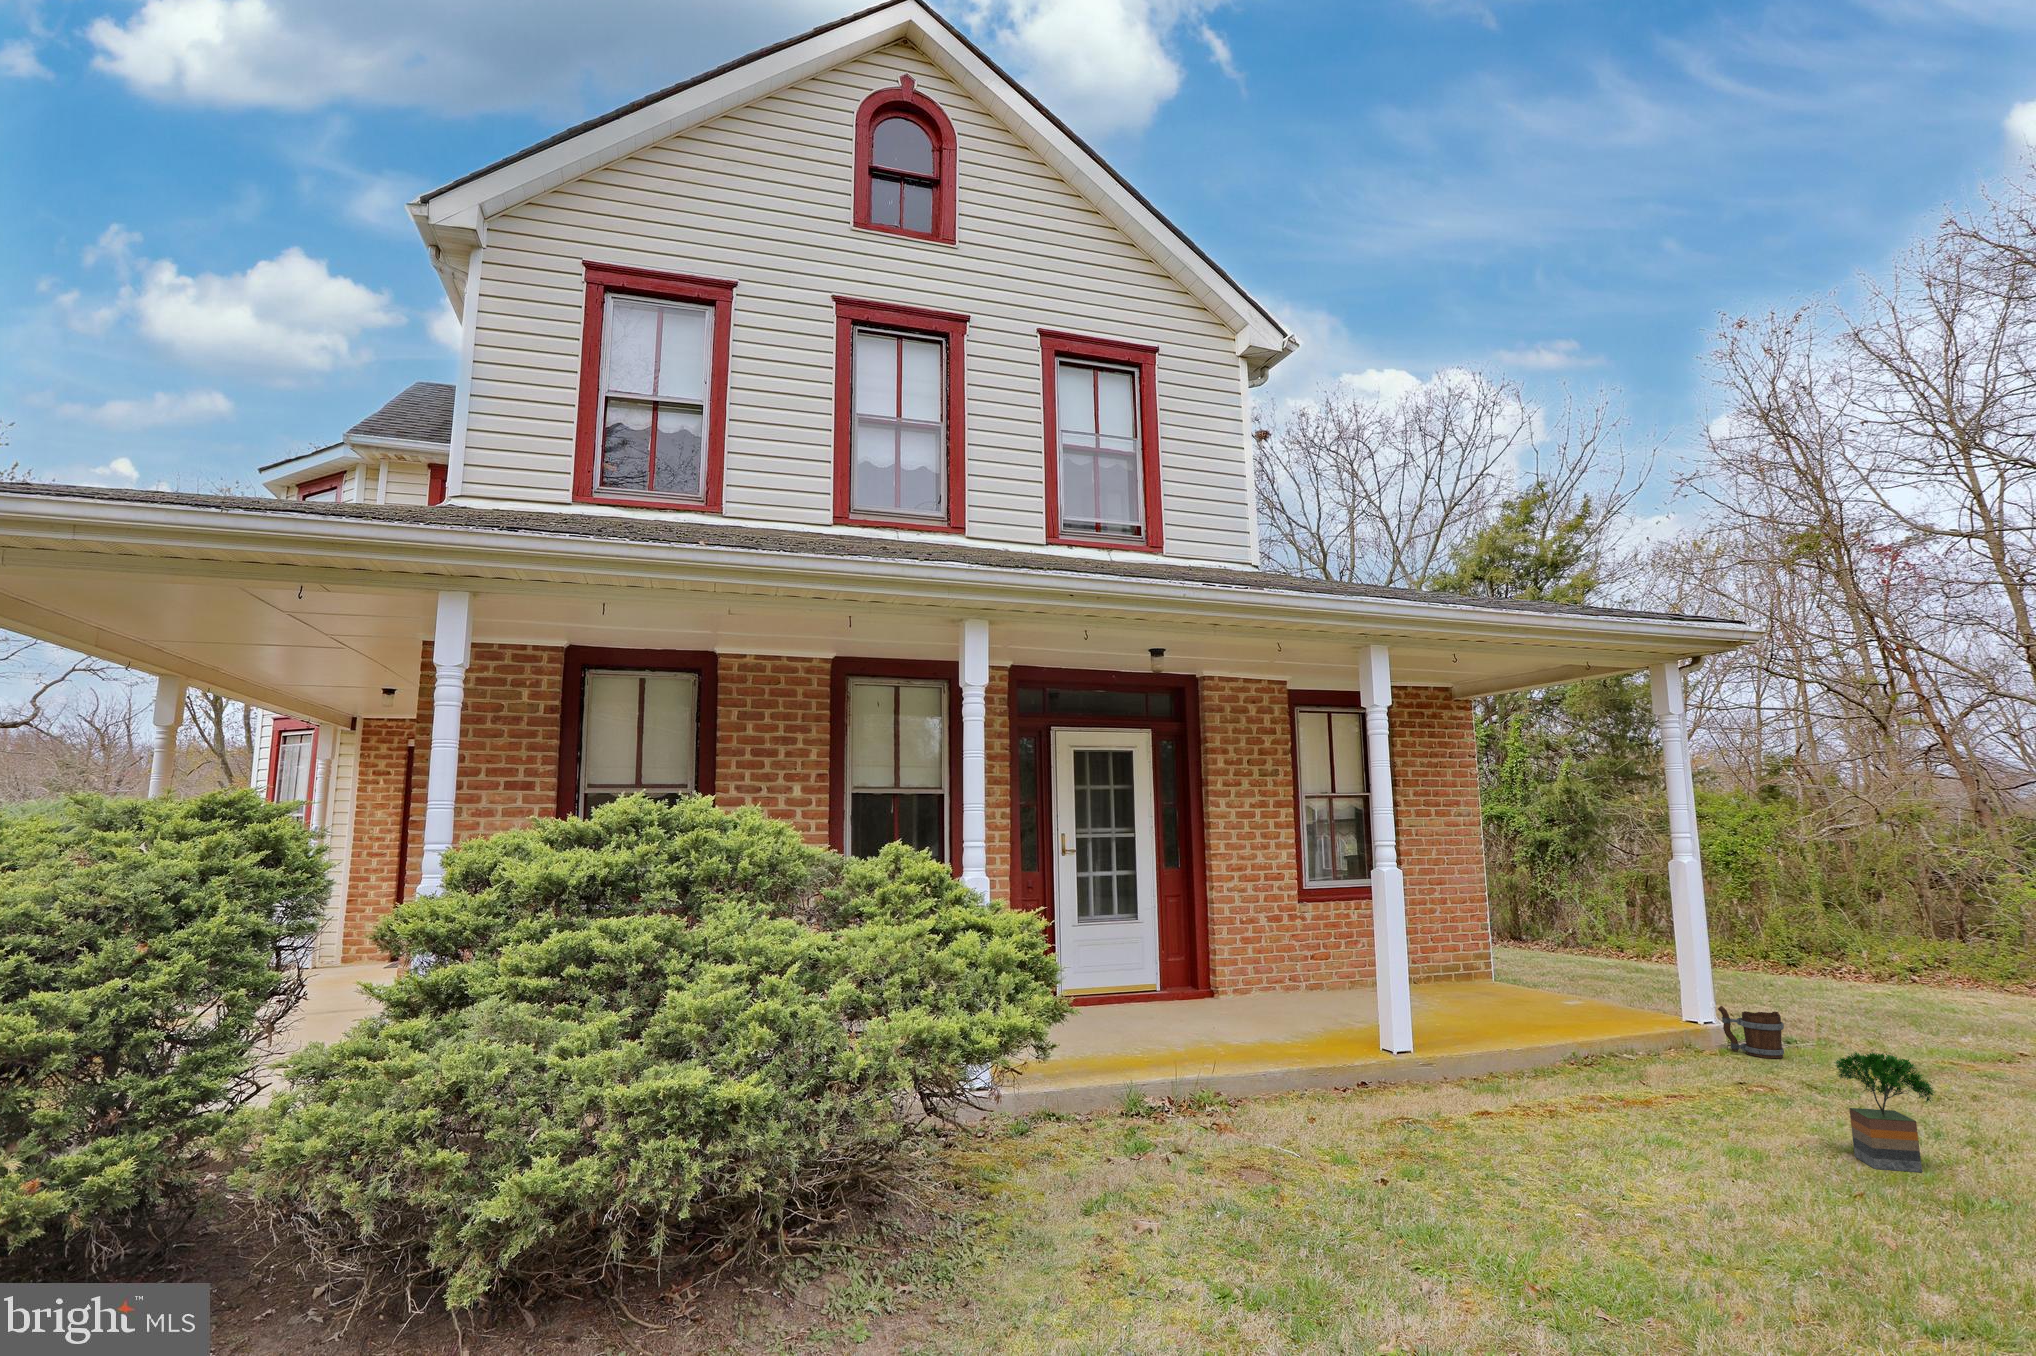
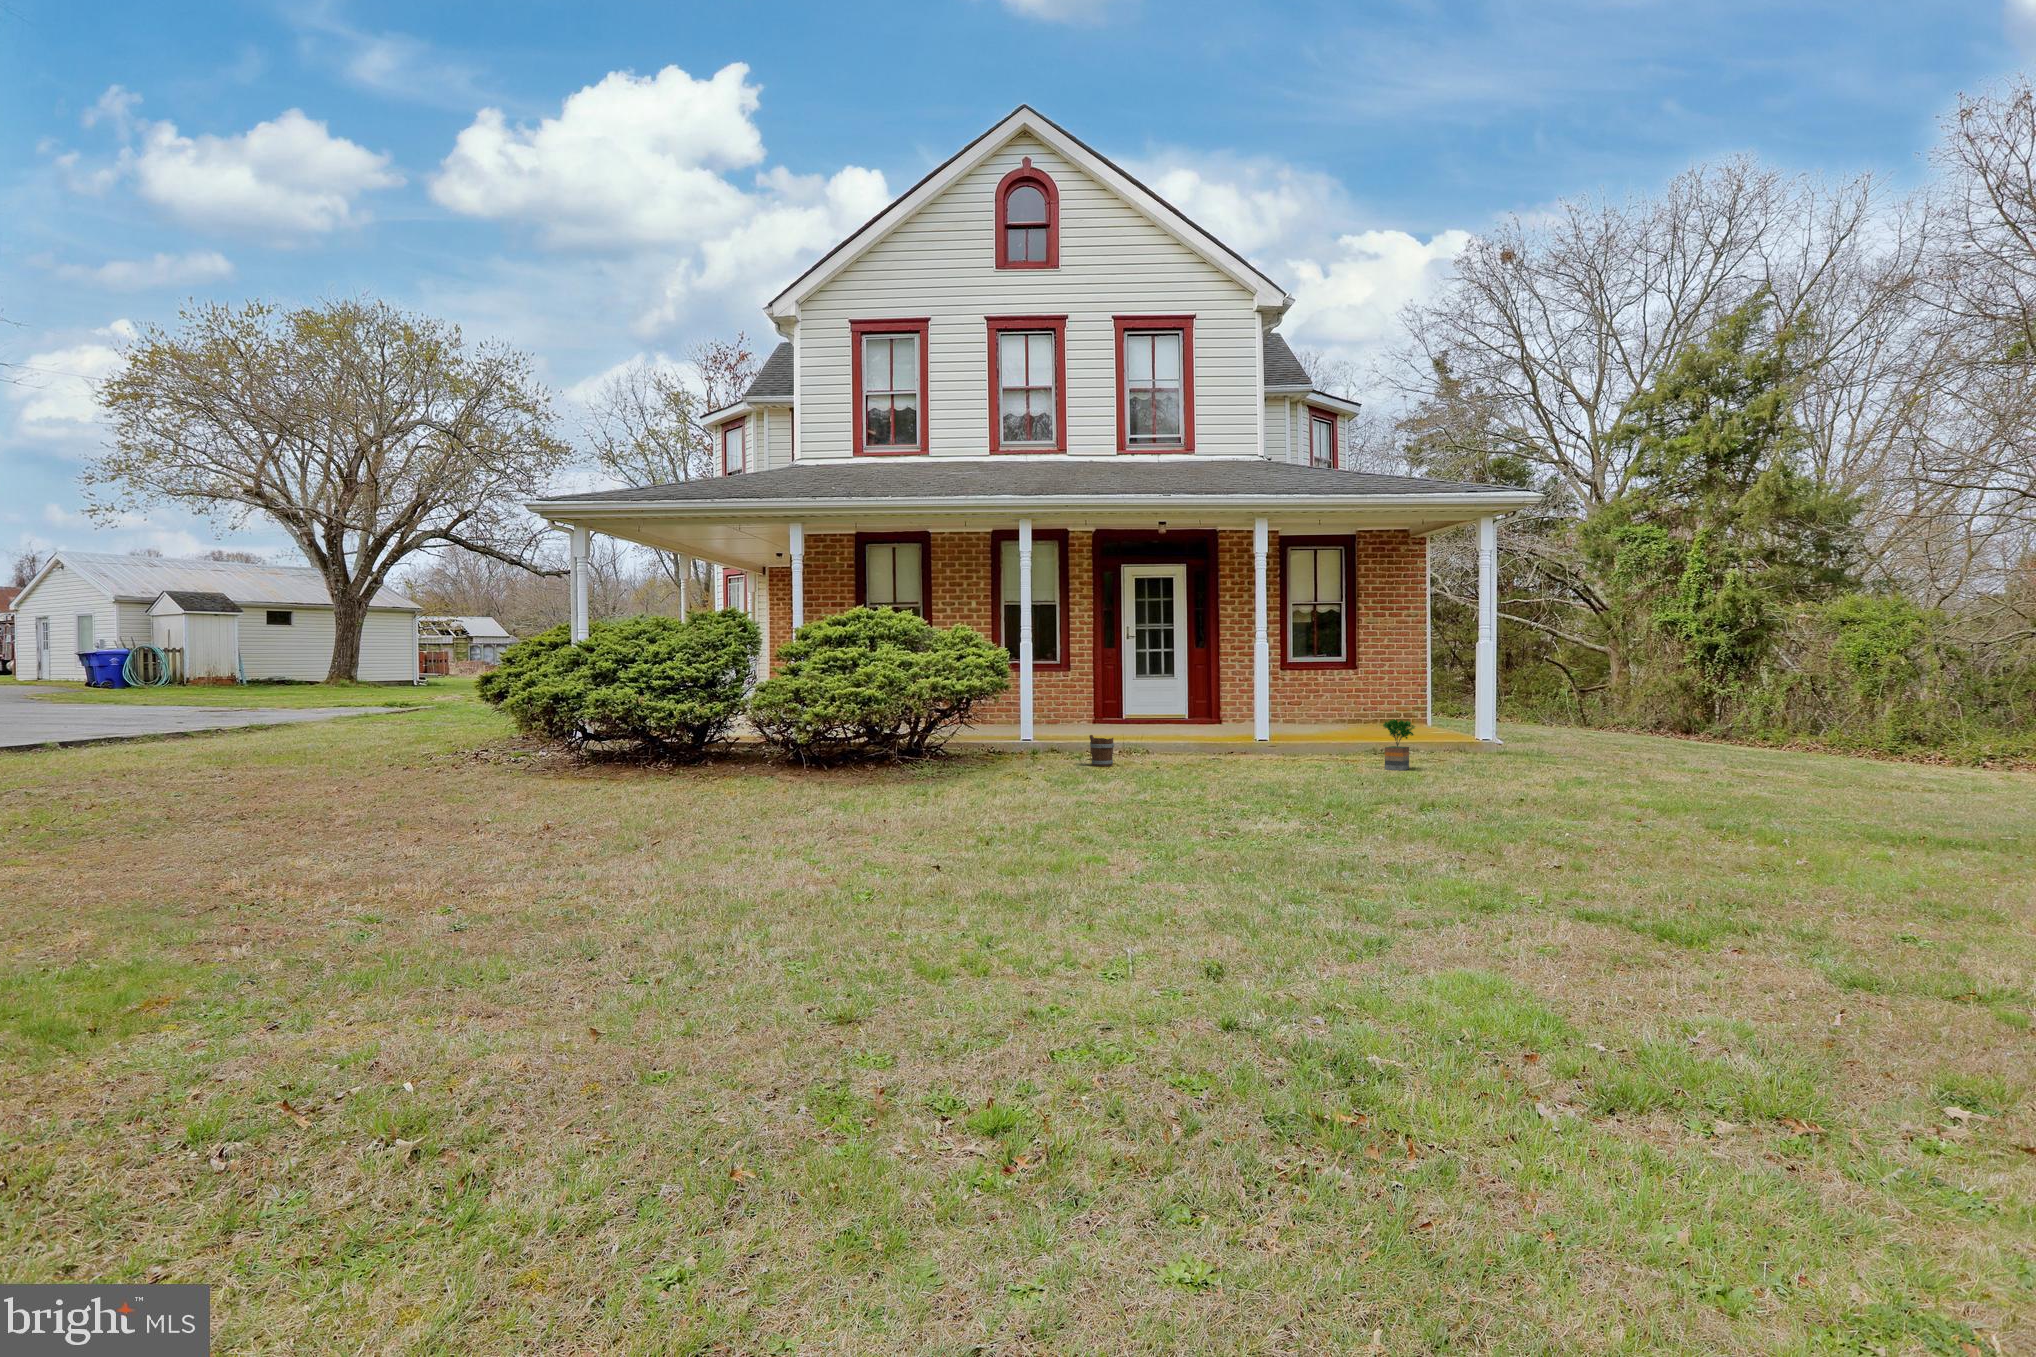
bucket: present [1718,1006,1784,1059] -> present [1089,735,1114,766]

